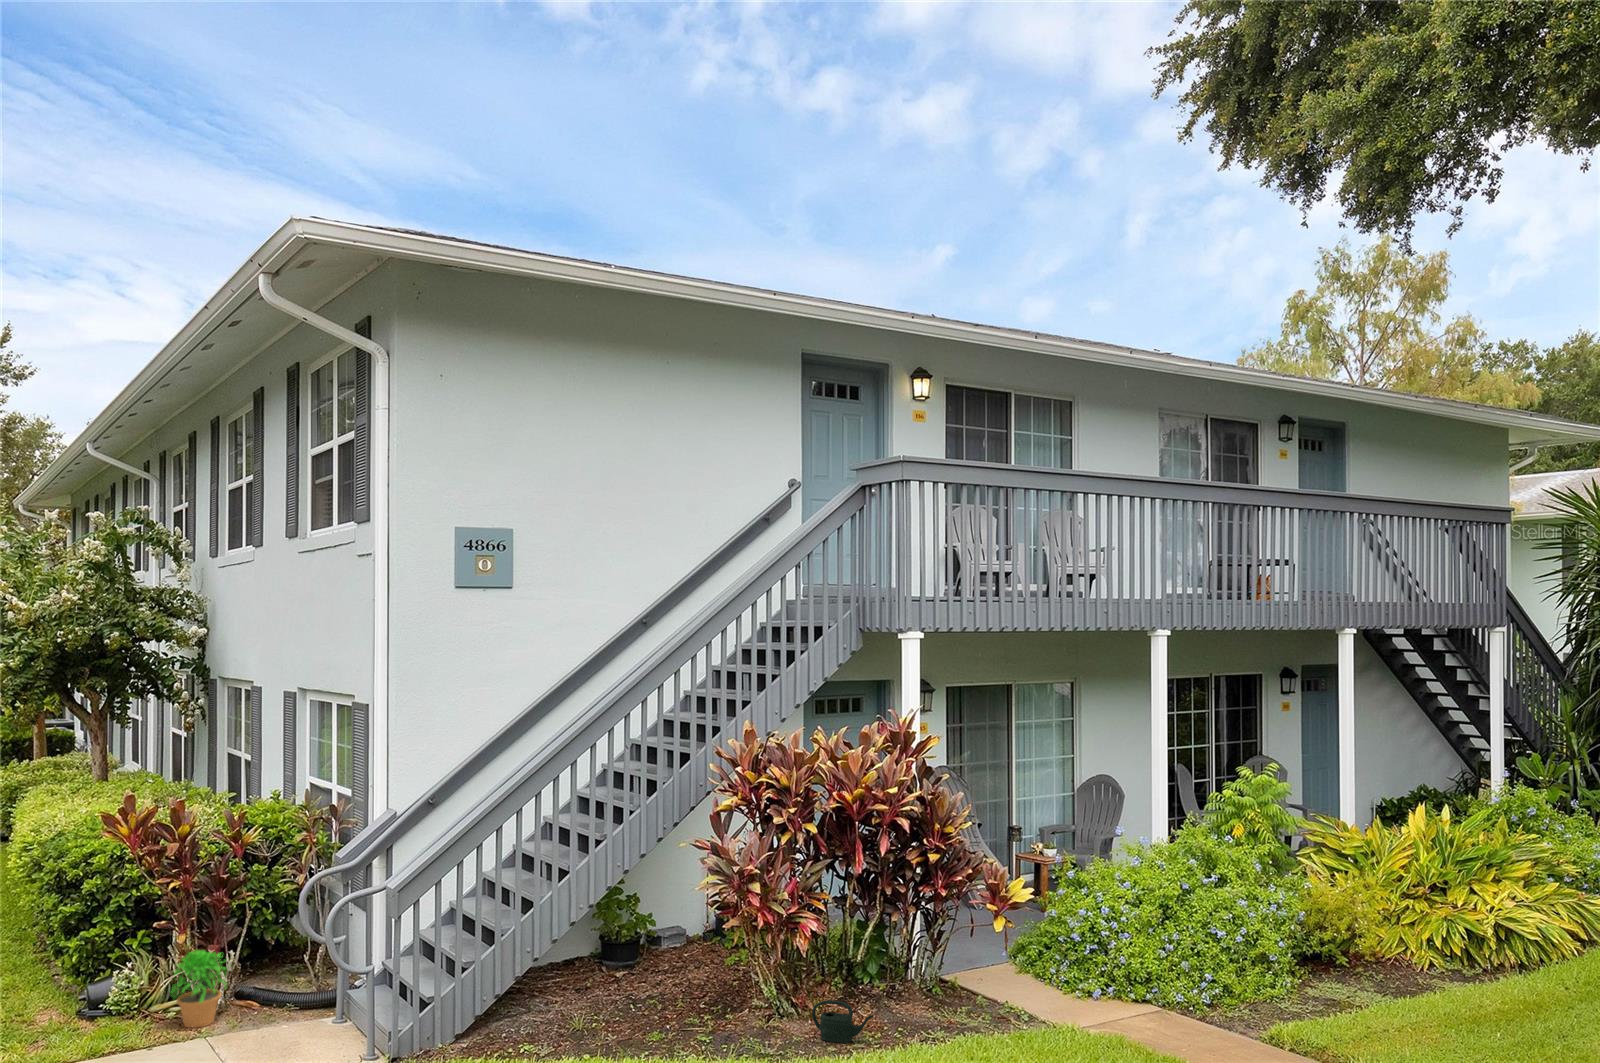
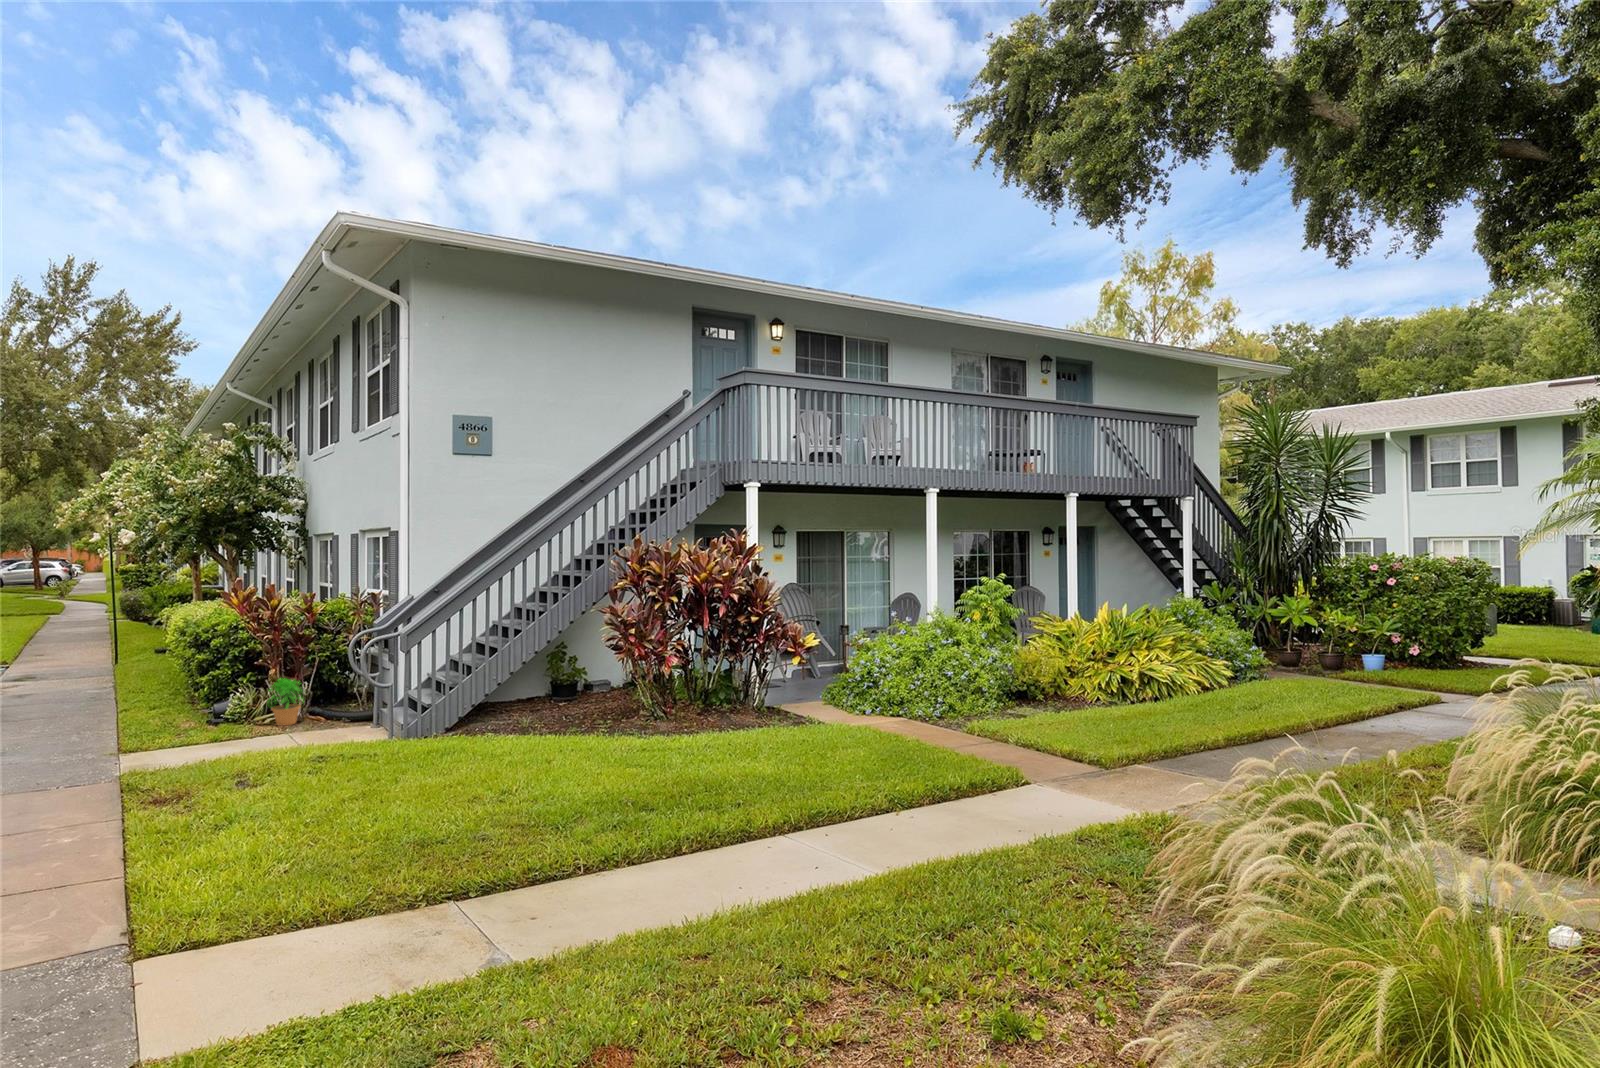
watering can: present [812,1000,873,1043] -> none [668,699,705,724]

